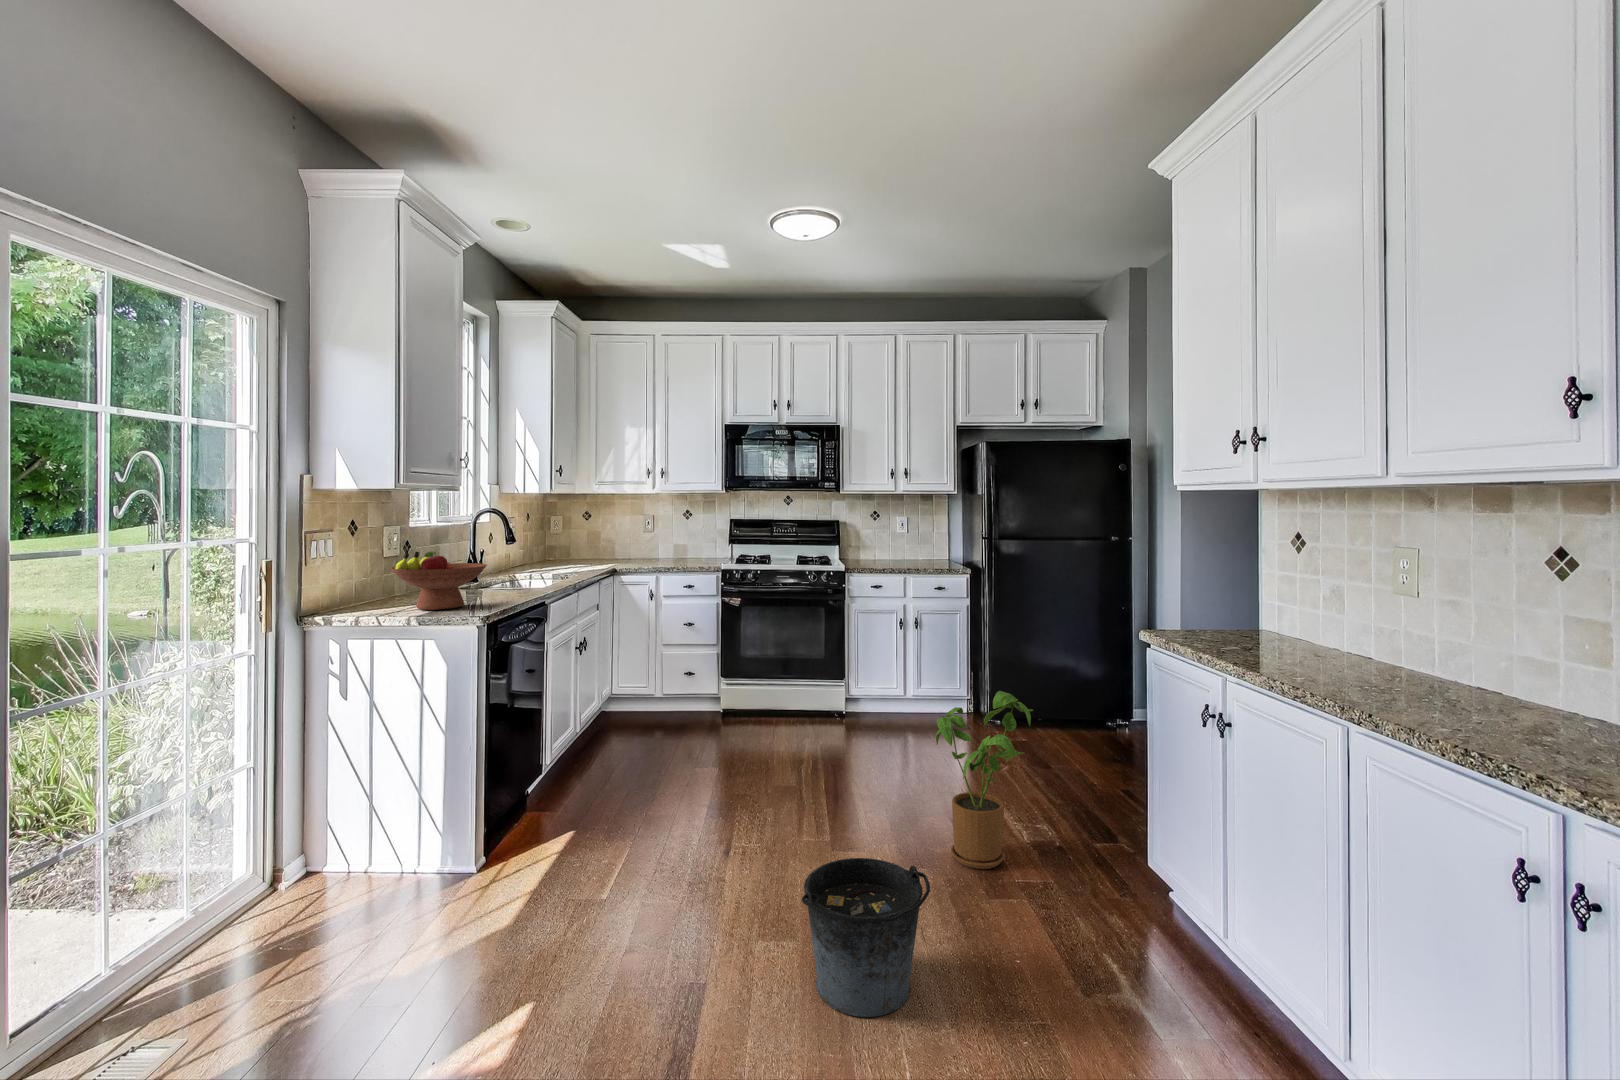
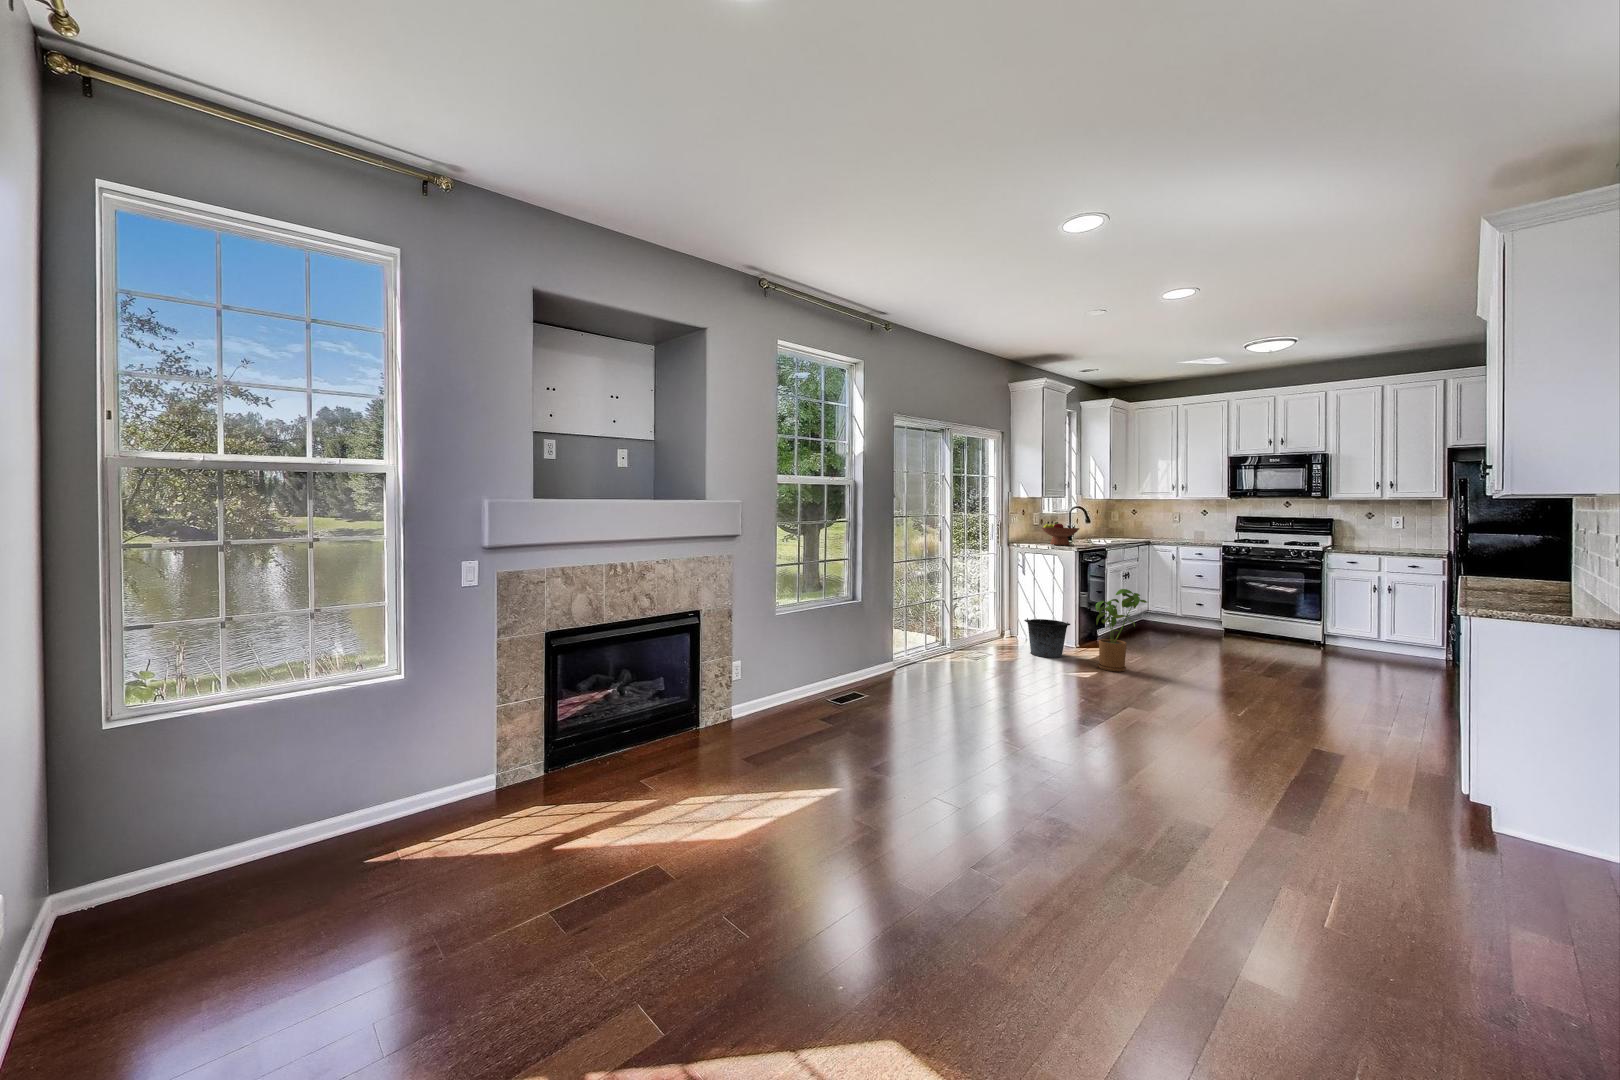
house plant: present [936,691,1033,869] -> present [1096,589,1147,672]
bucket: present [802,858,930,1017] -> present [1024,618,1070,658]

